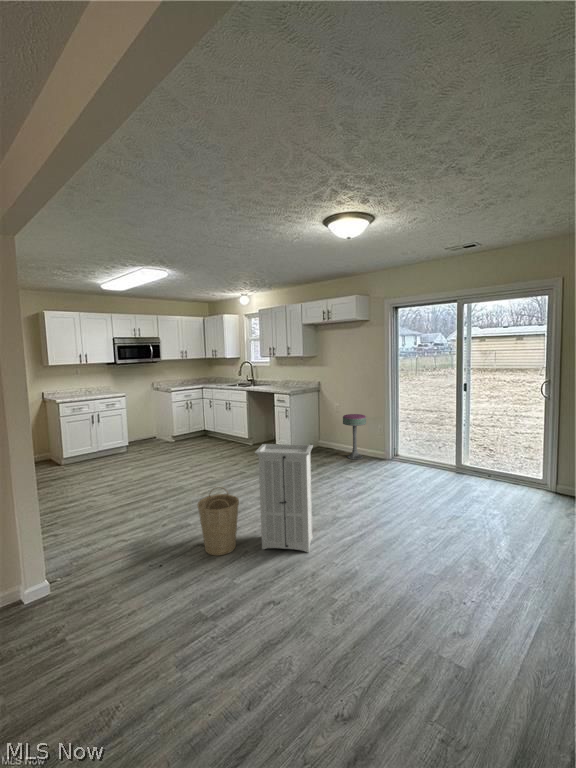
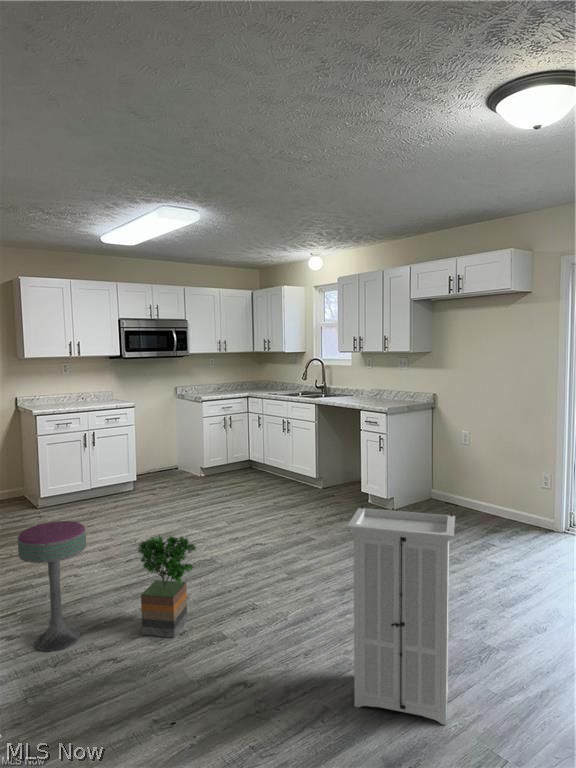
bar stool: present [343,414,366,459] -> present [18,521,86,651]
potted tree: none [135,469,172,528] -> present [138,536,196,638]
basket: present [198,487,239,556] -> none [239,581,314,712]

